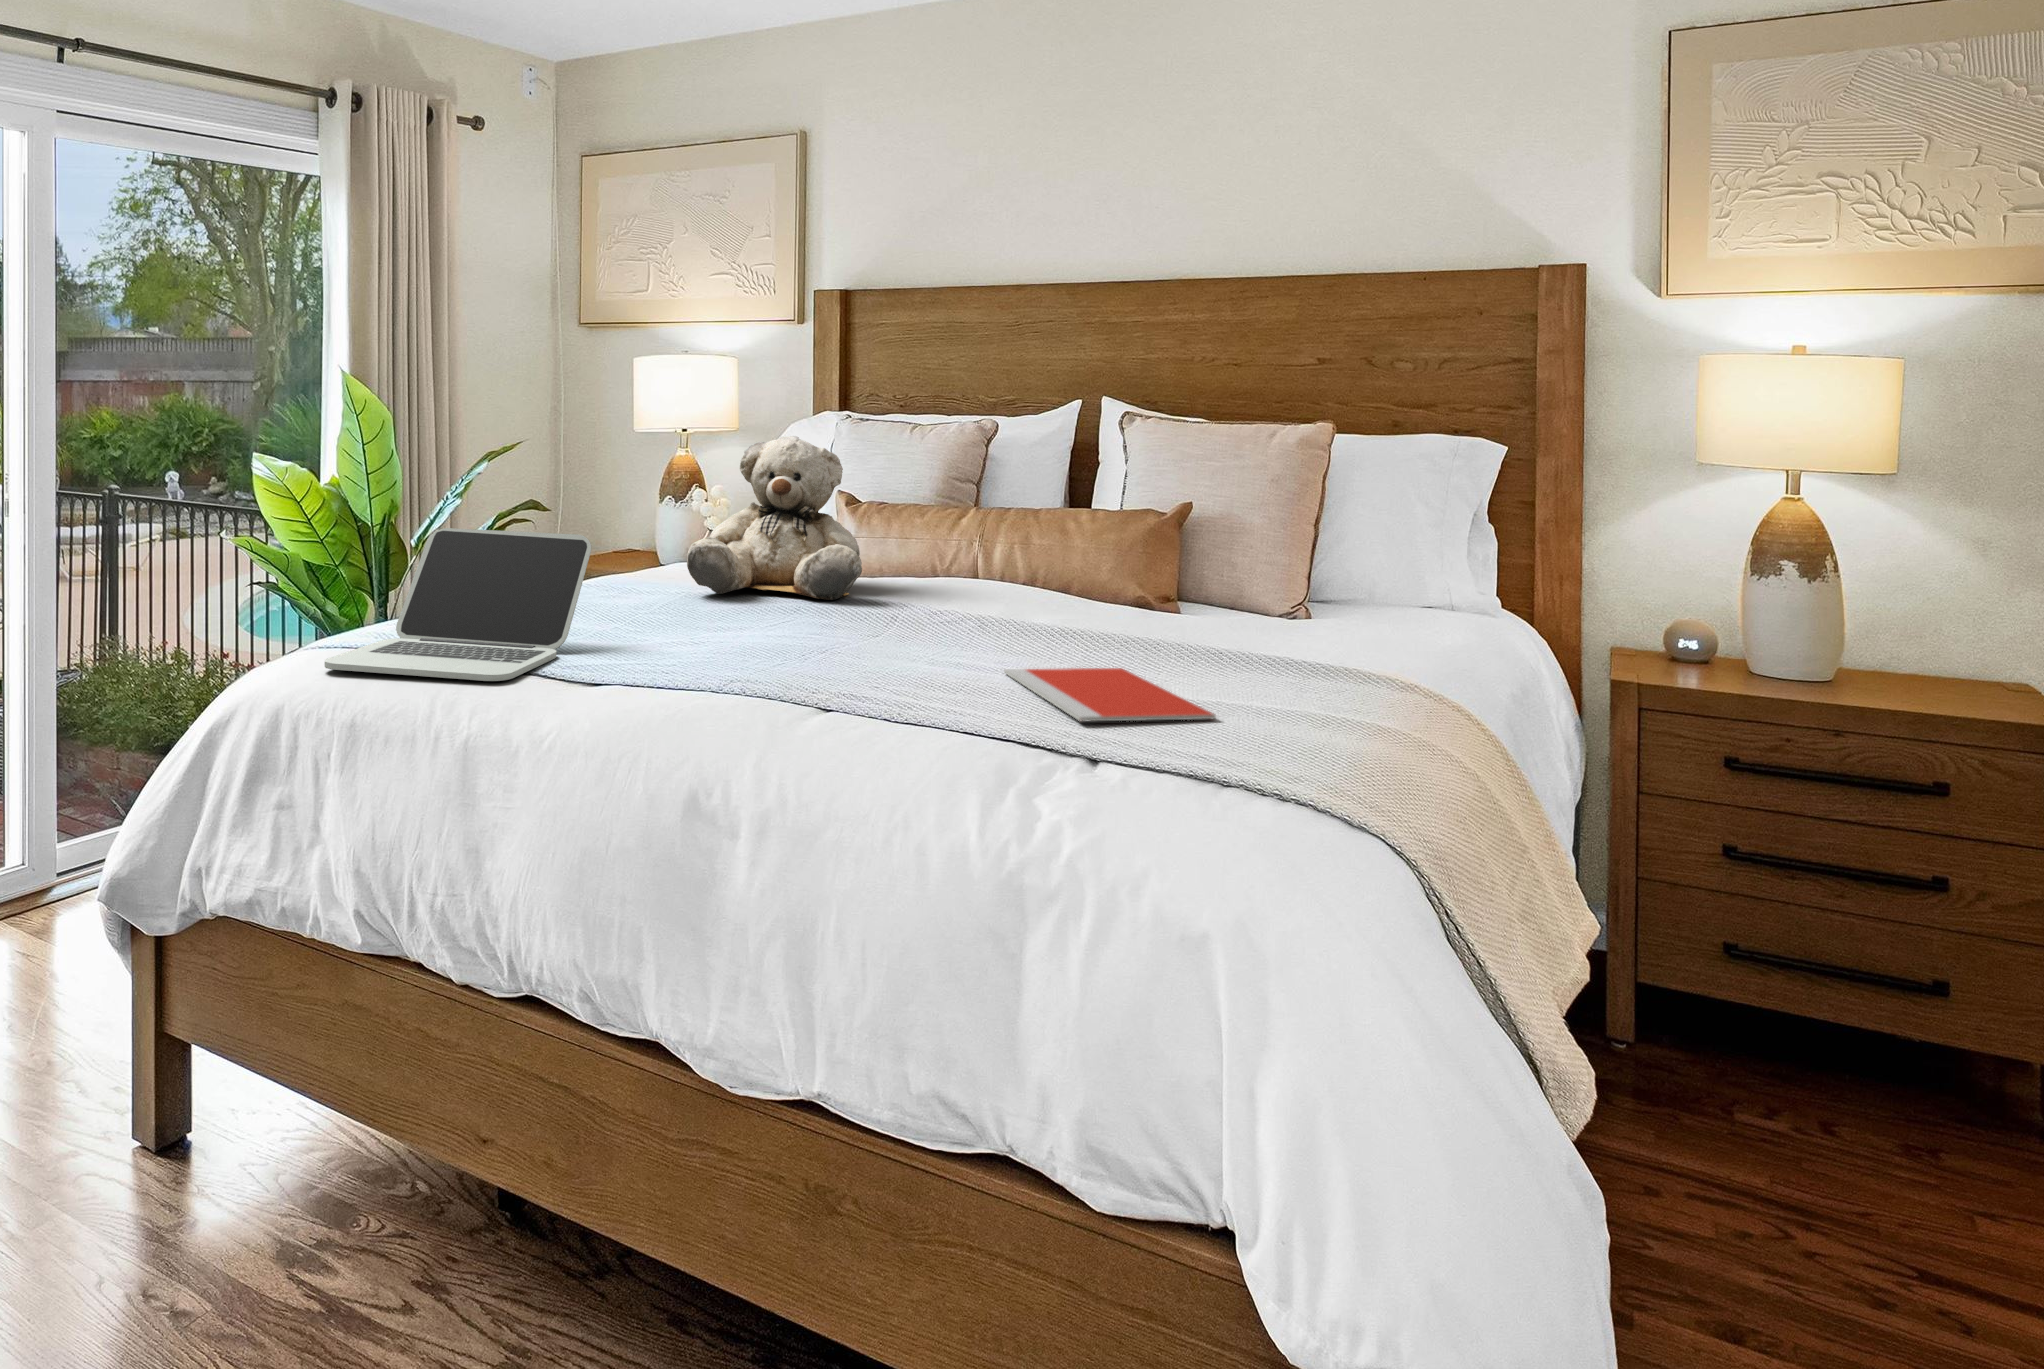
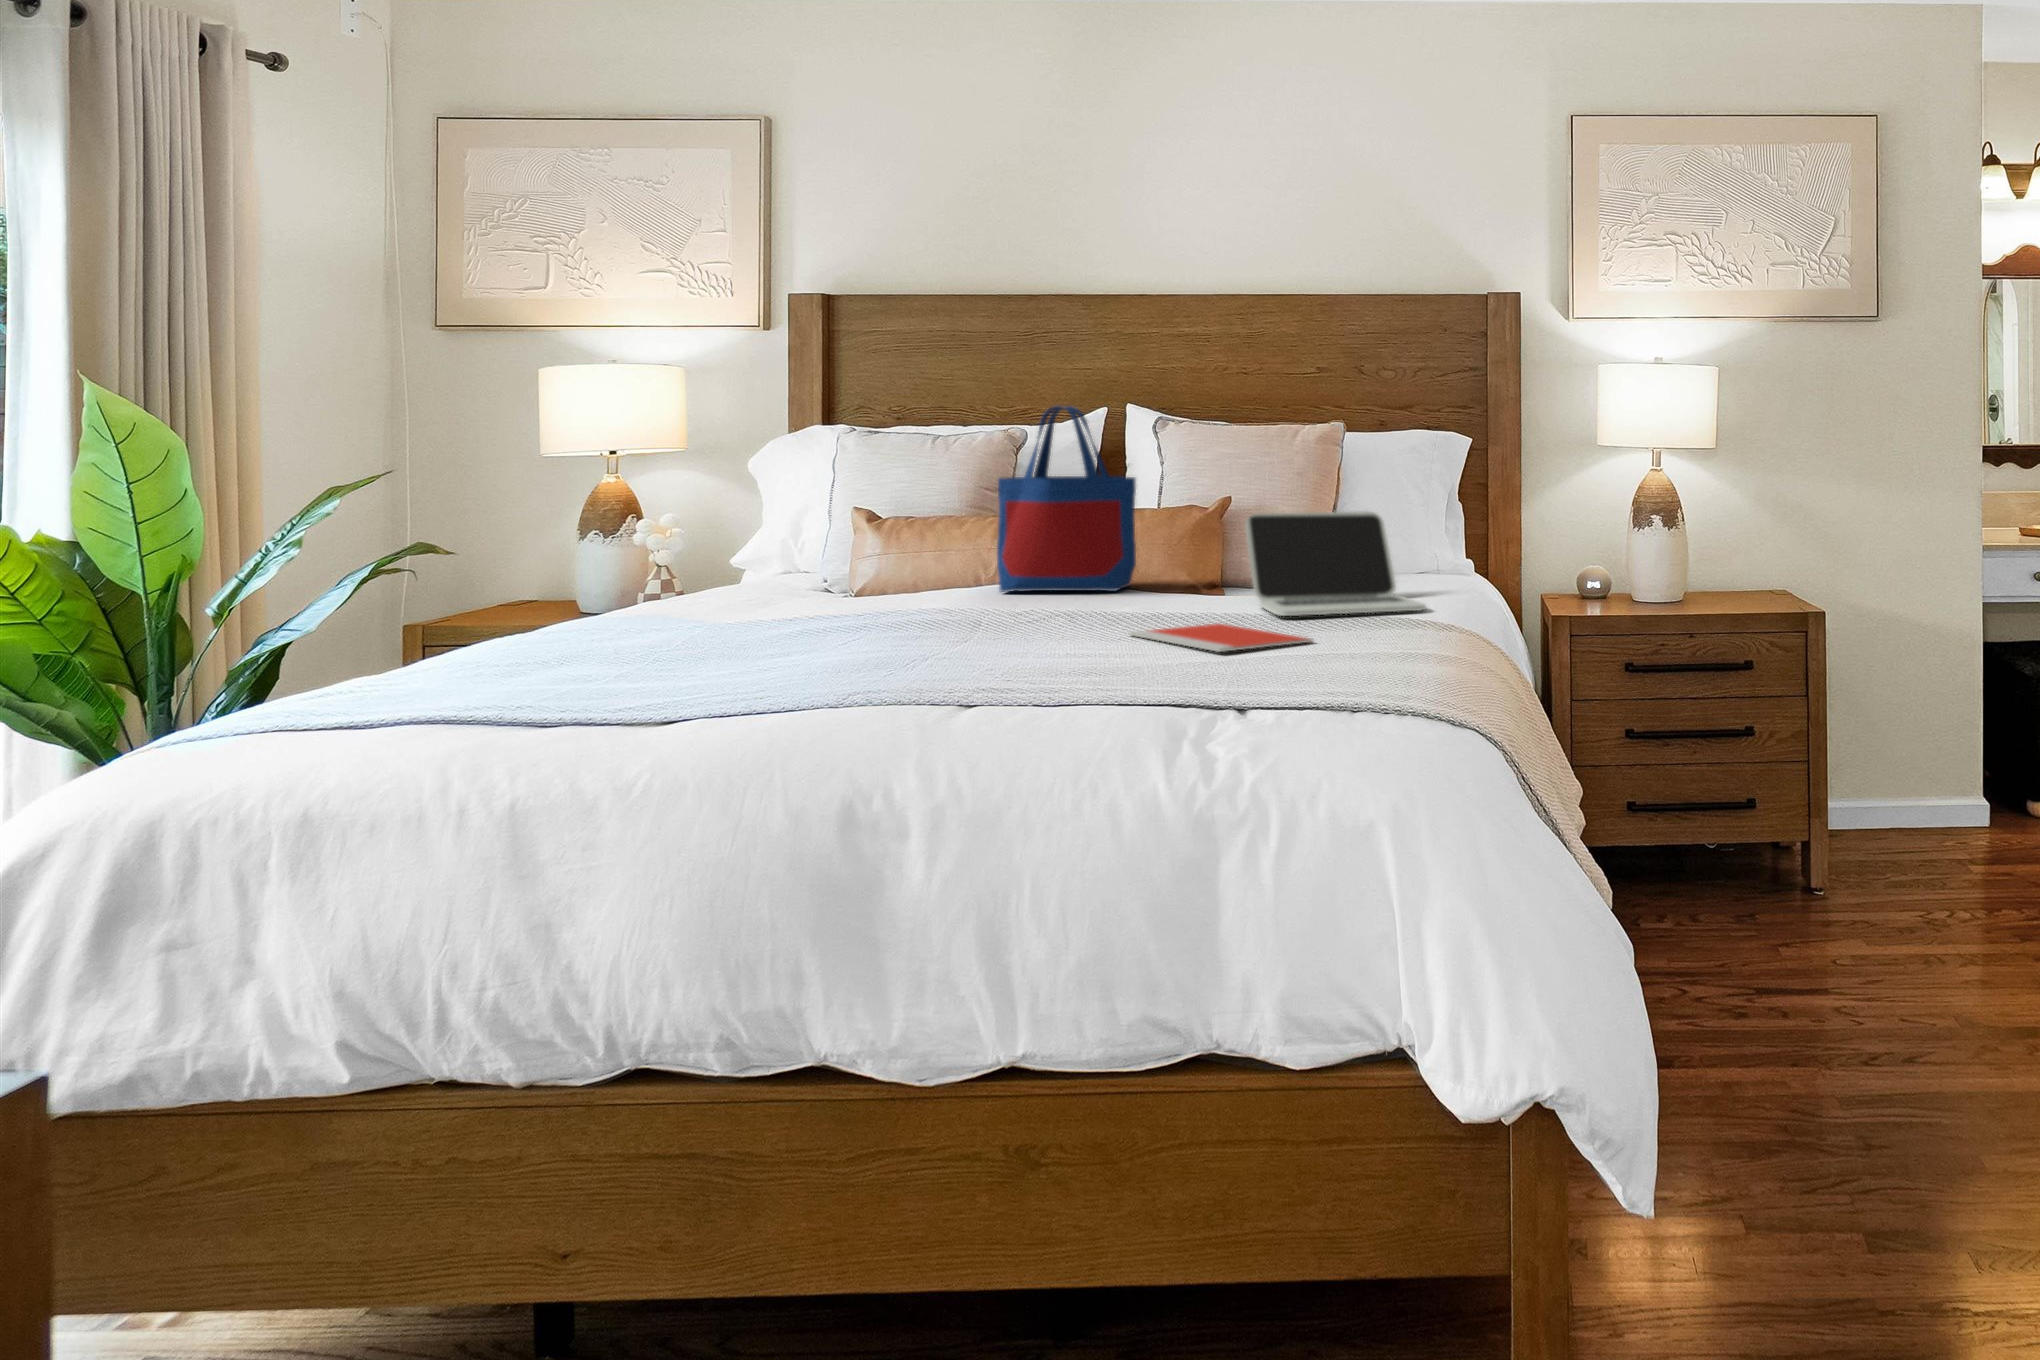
tote bag: none [935,397,1079,603] -> present [997,406,1136,592]
teddy bear: present [687,436,862,600] -> none [745,450,936,611]
laptop: present [325,528,591,681] -> present [1245,511,1426,616]

